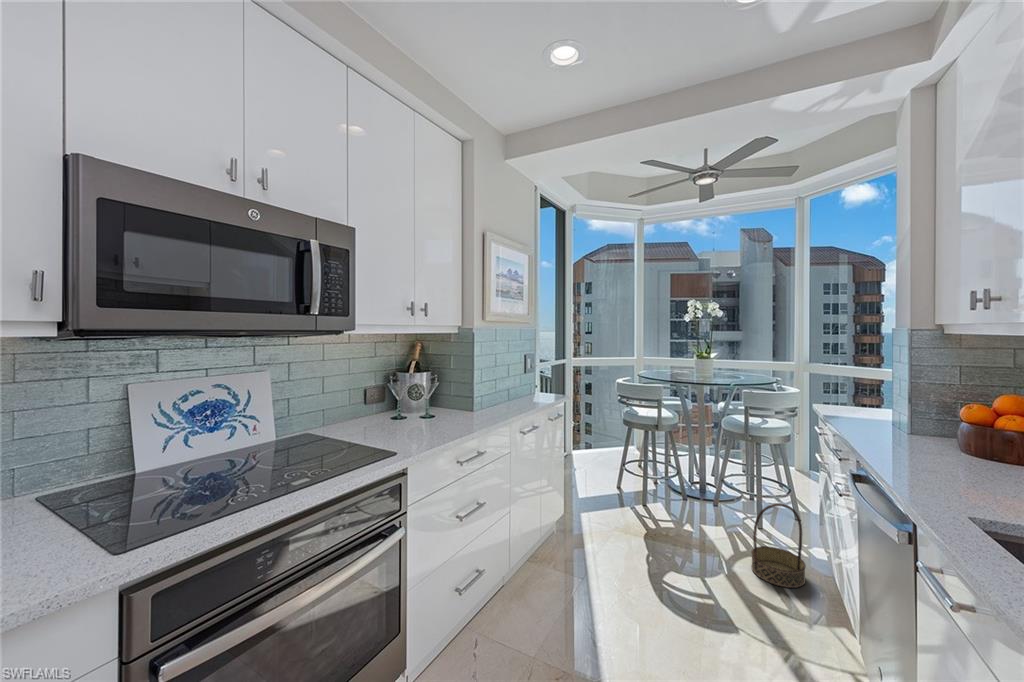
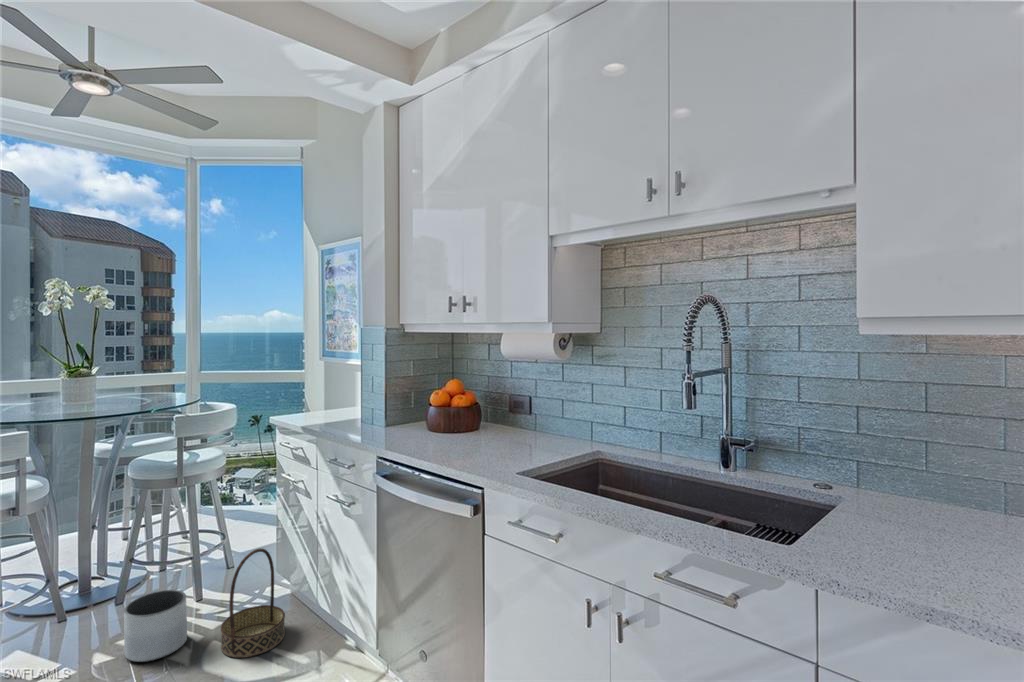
planter: none [698,503,737,548] -> present [124,590,187,662]

